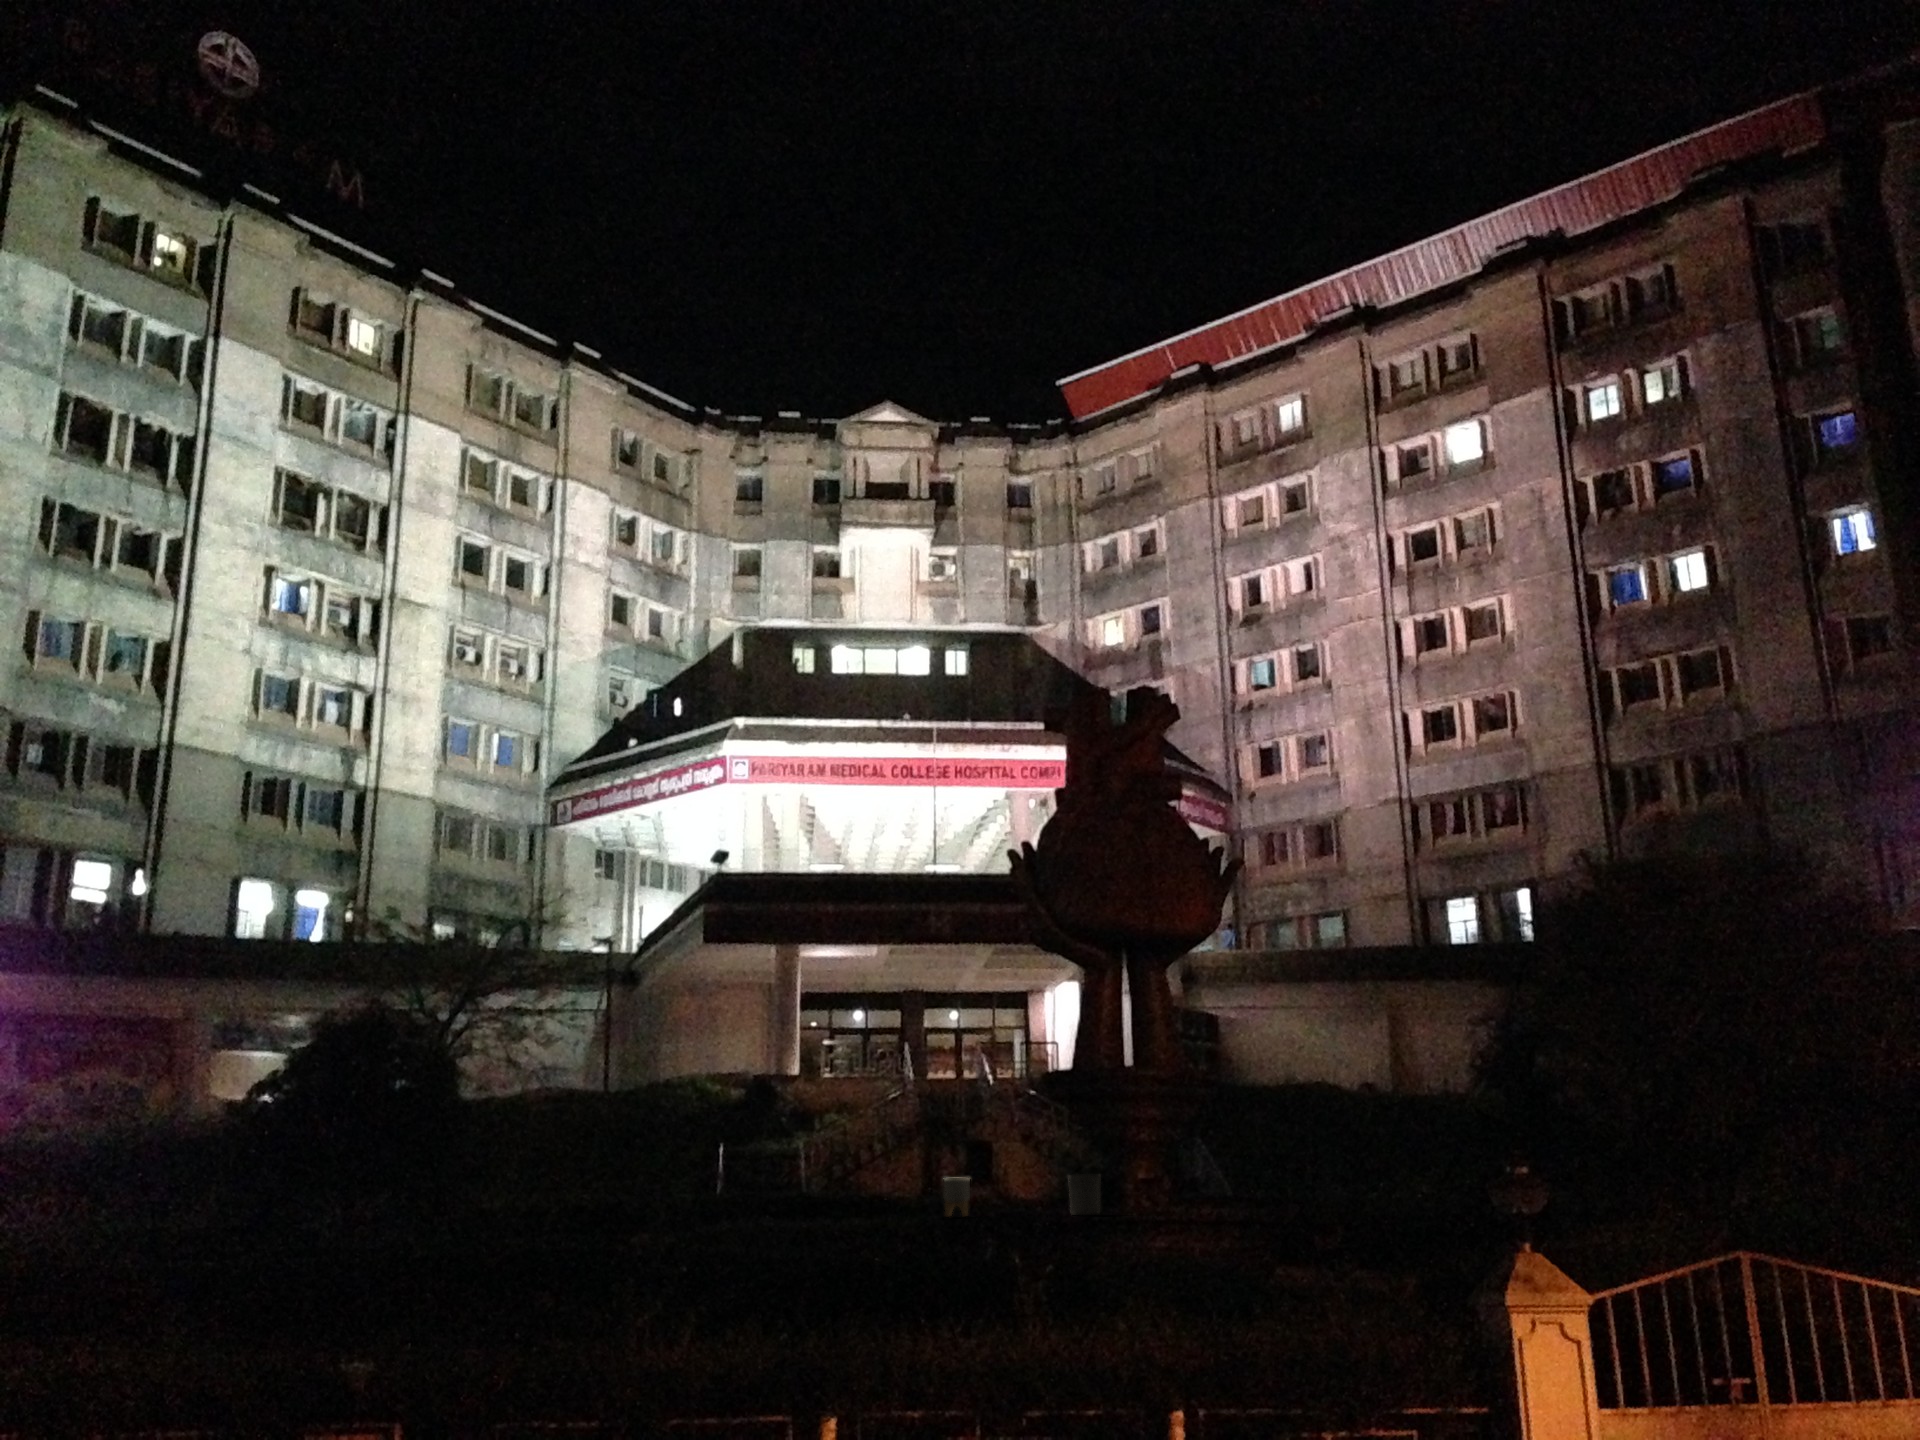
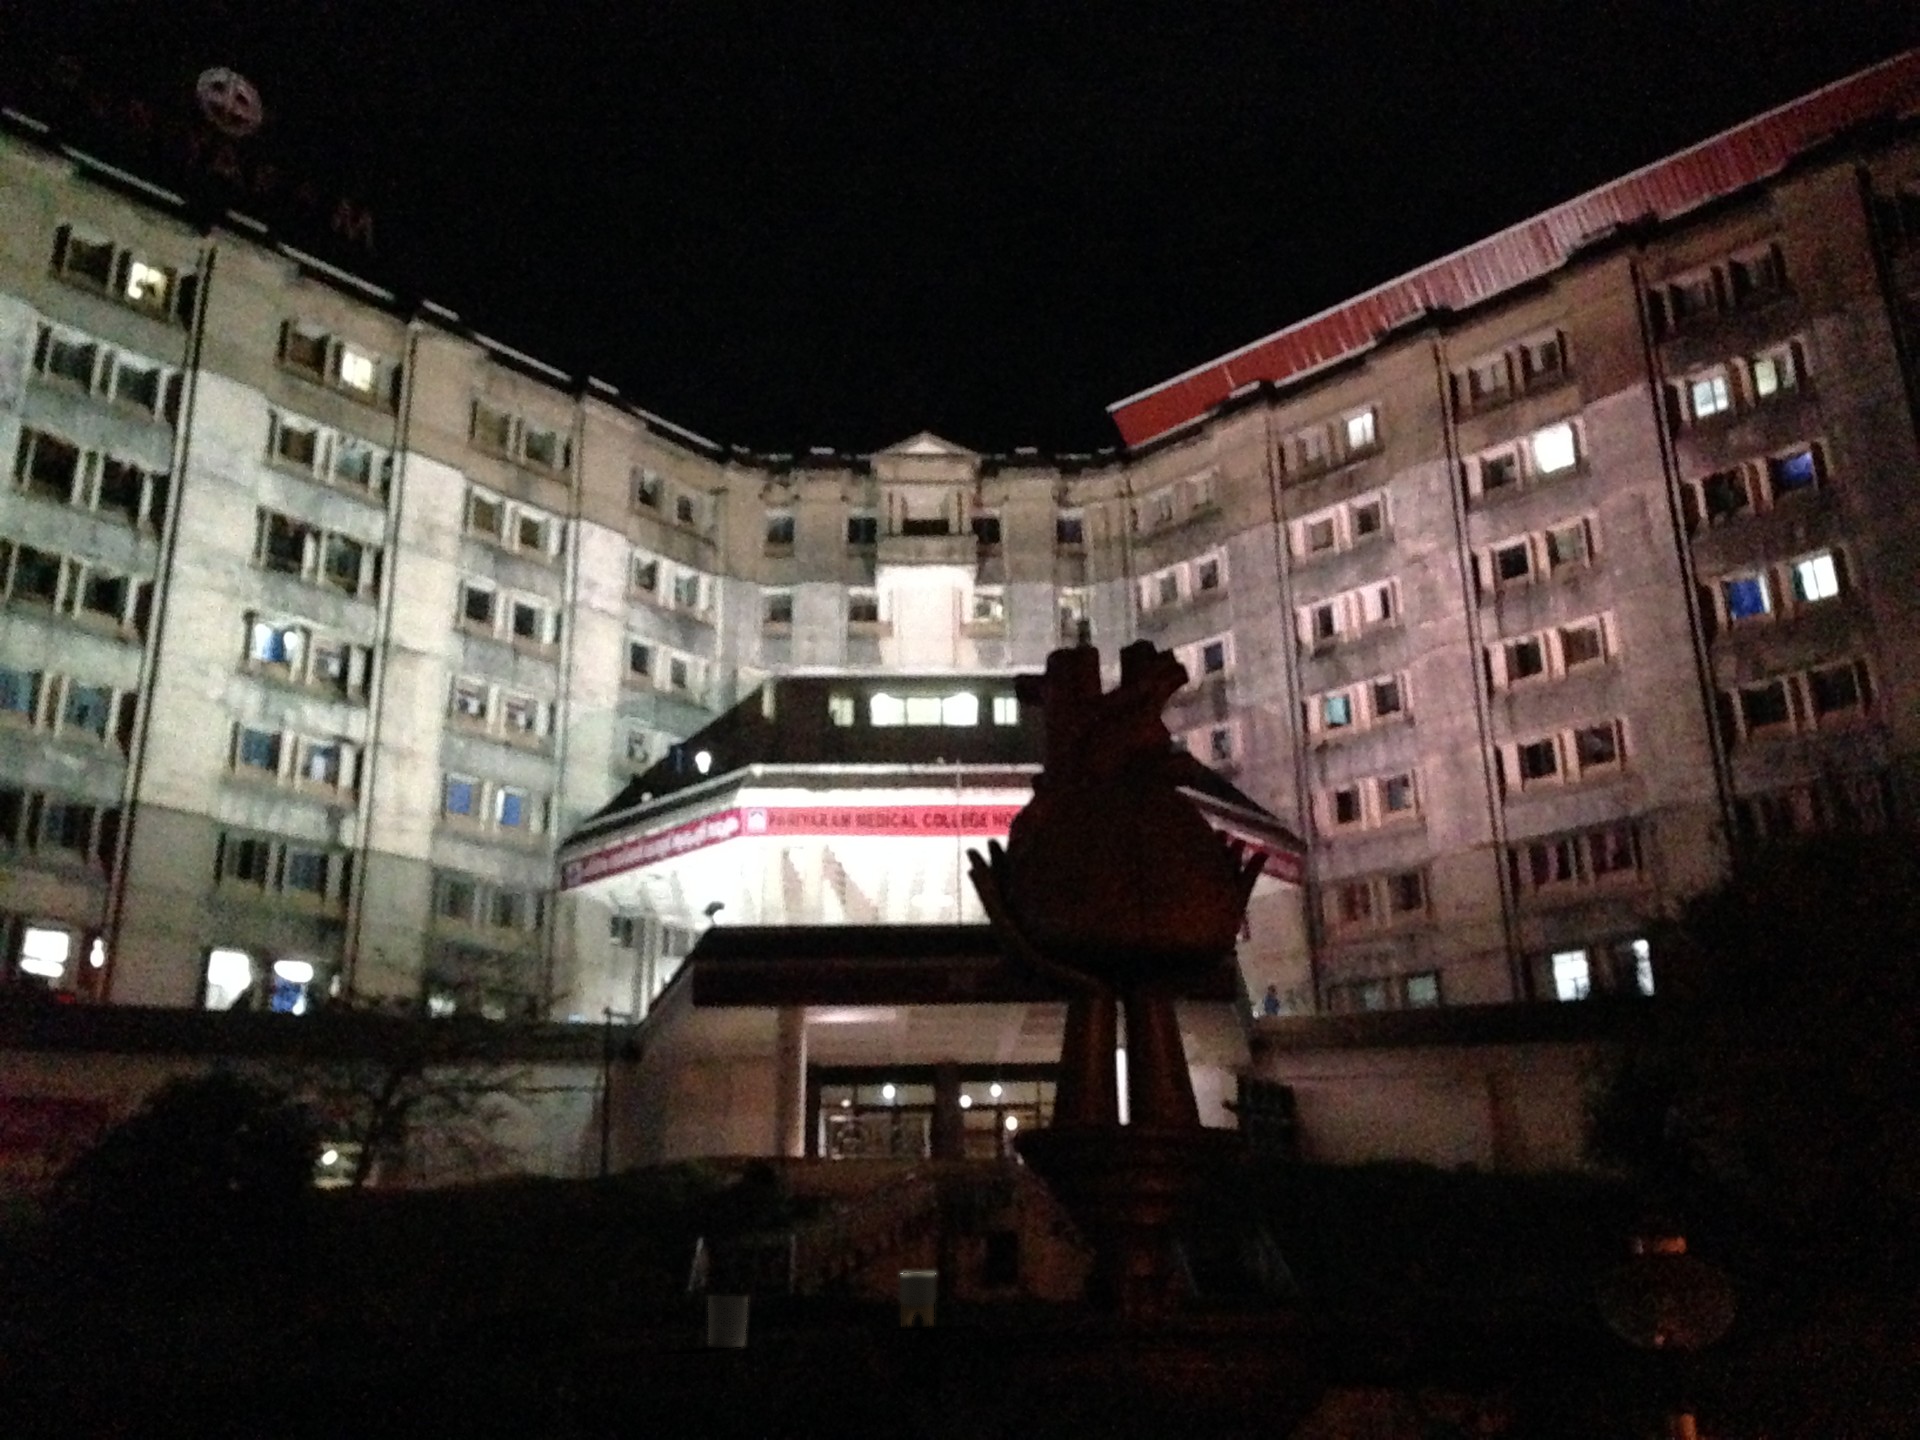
waste bin: present [1069,1174,1101,1216] -> present [708,1296,747,1348]

